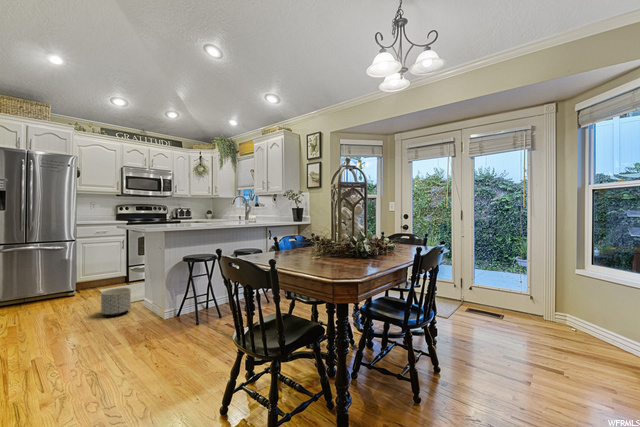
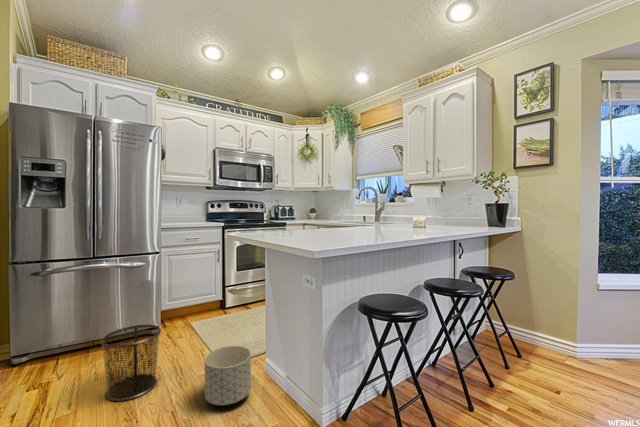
waste bin: none [35,280,75,319] -> present [101,325,161,401]

